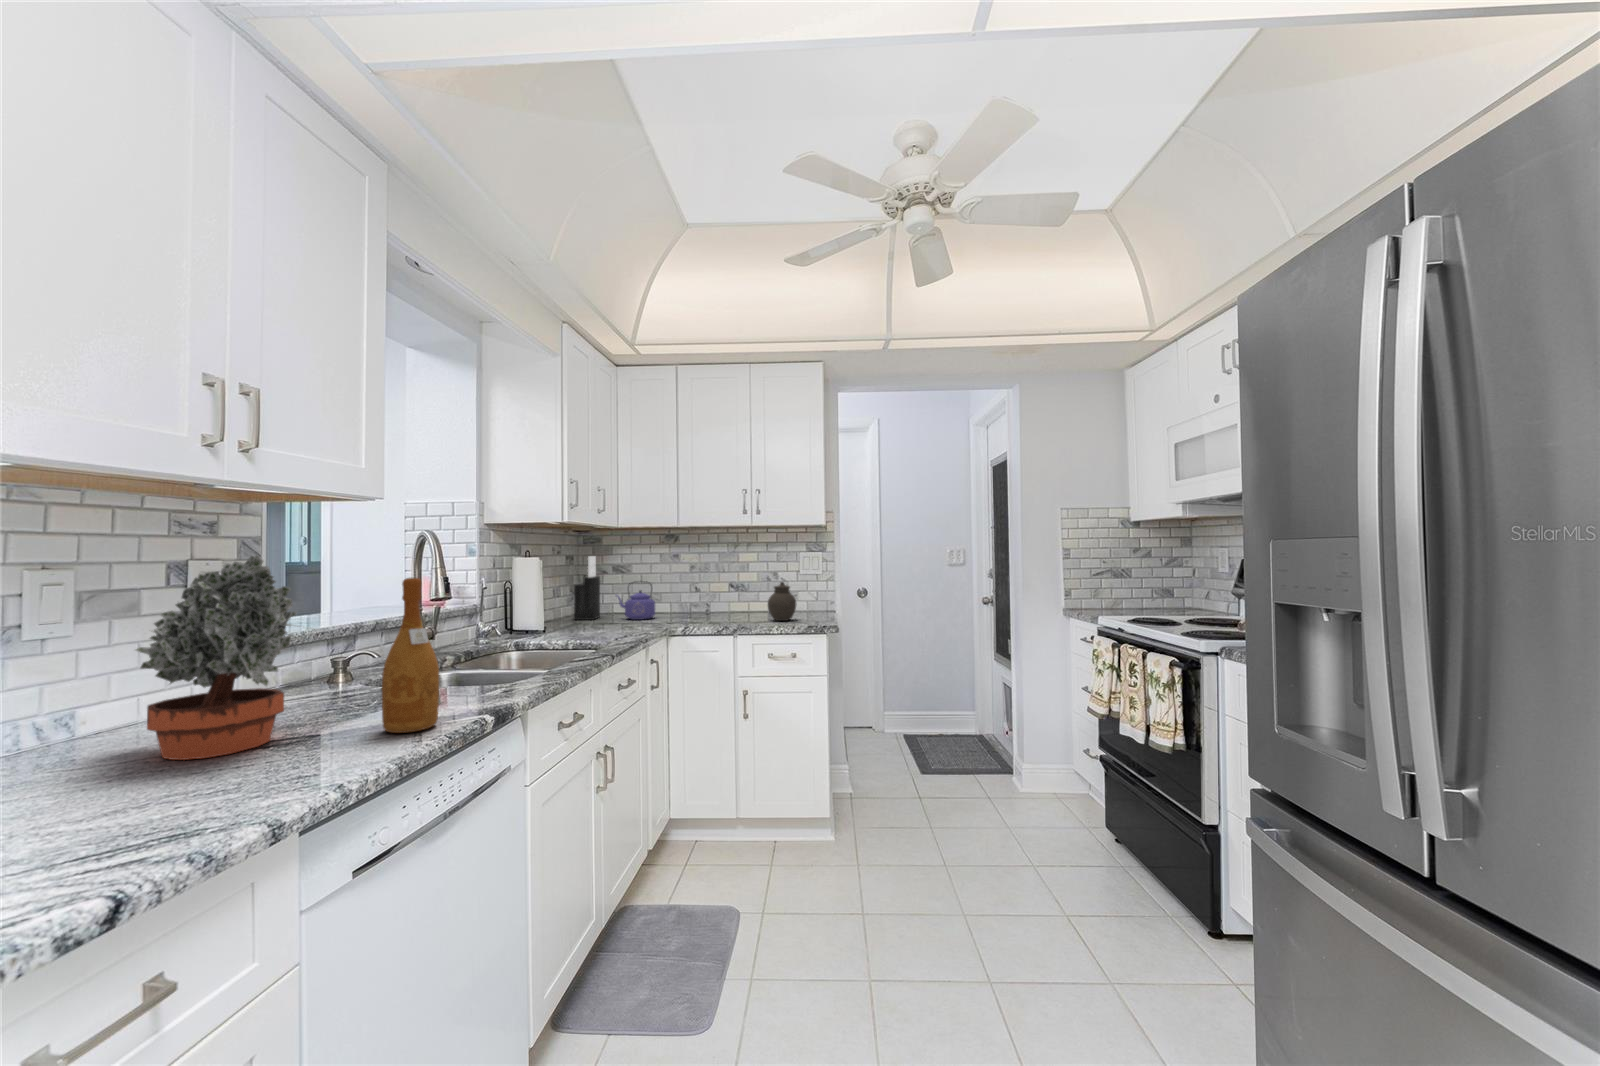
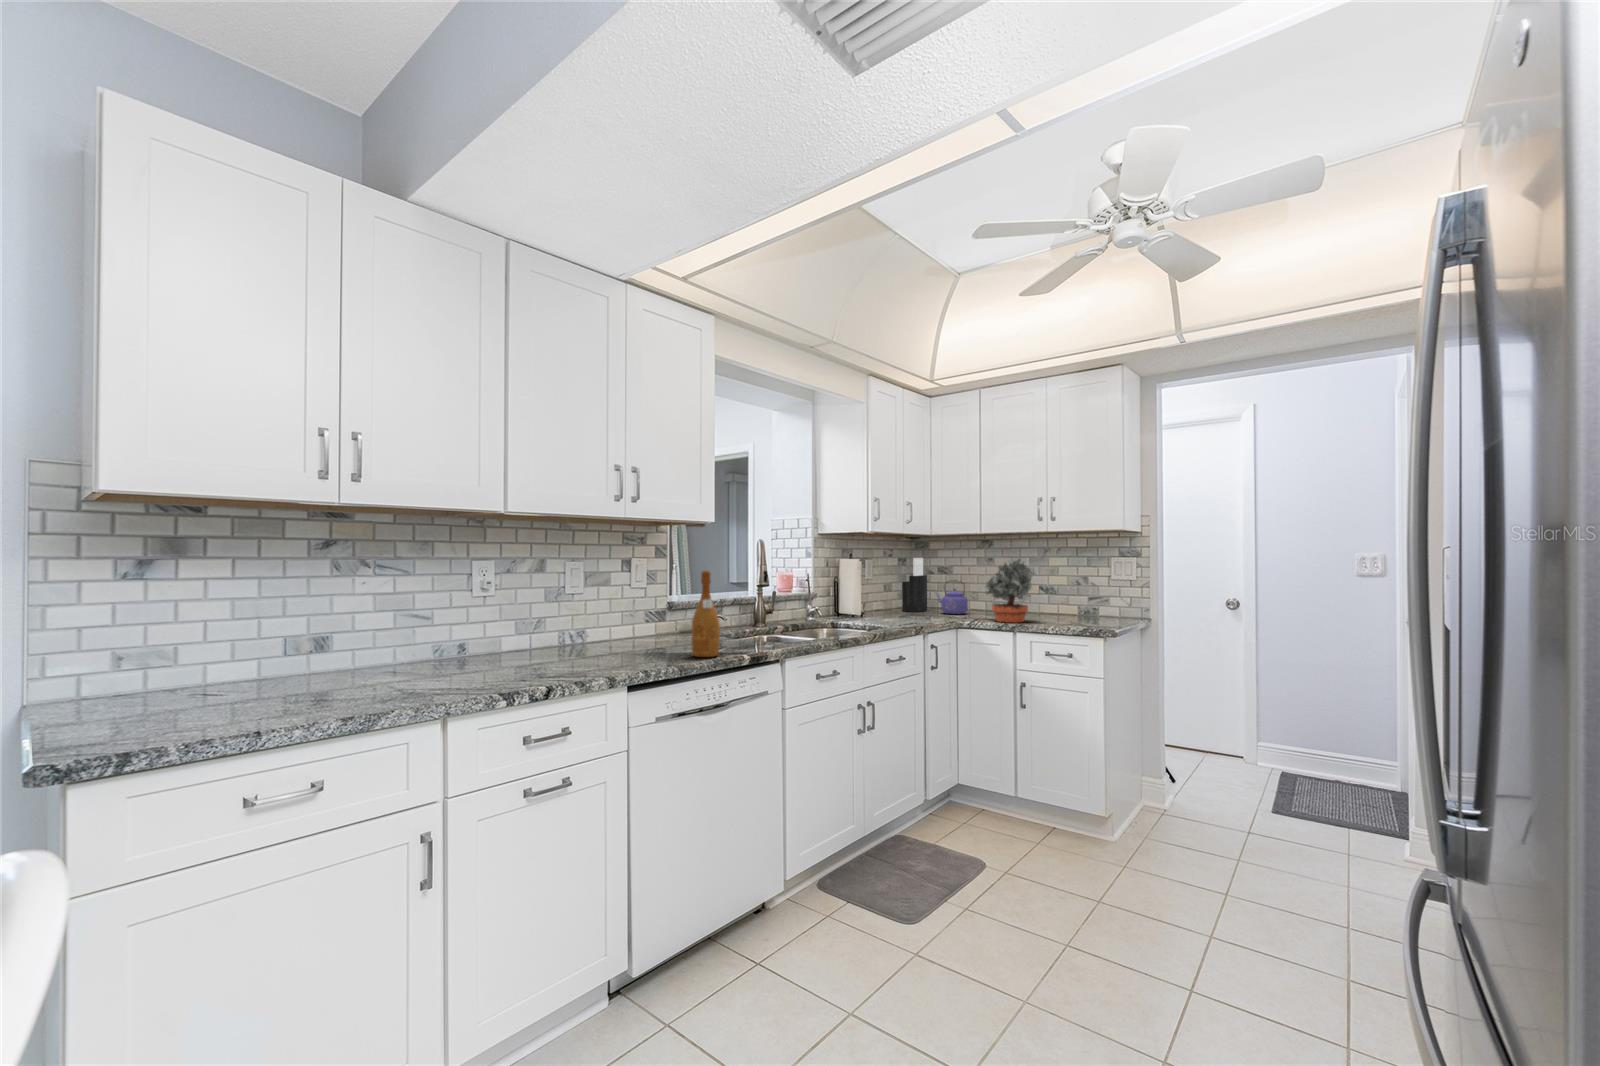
potted plant: present [135,555,315,760] -> present [984,558,1033,623]
jar: present [768,582,796,621] -> none [1061,586,1091,624]

